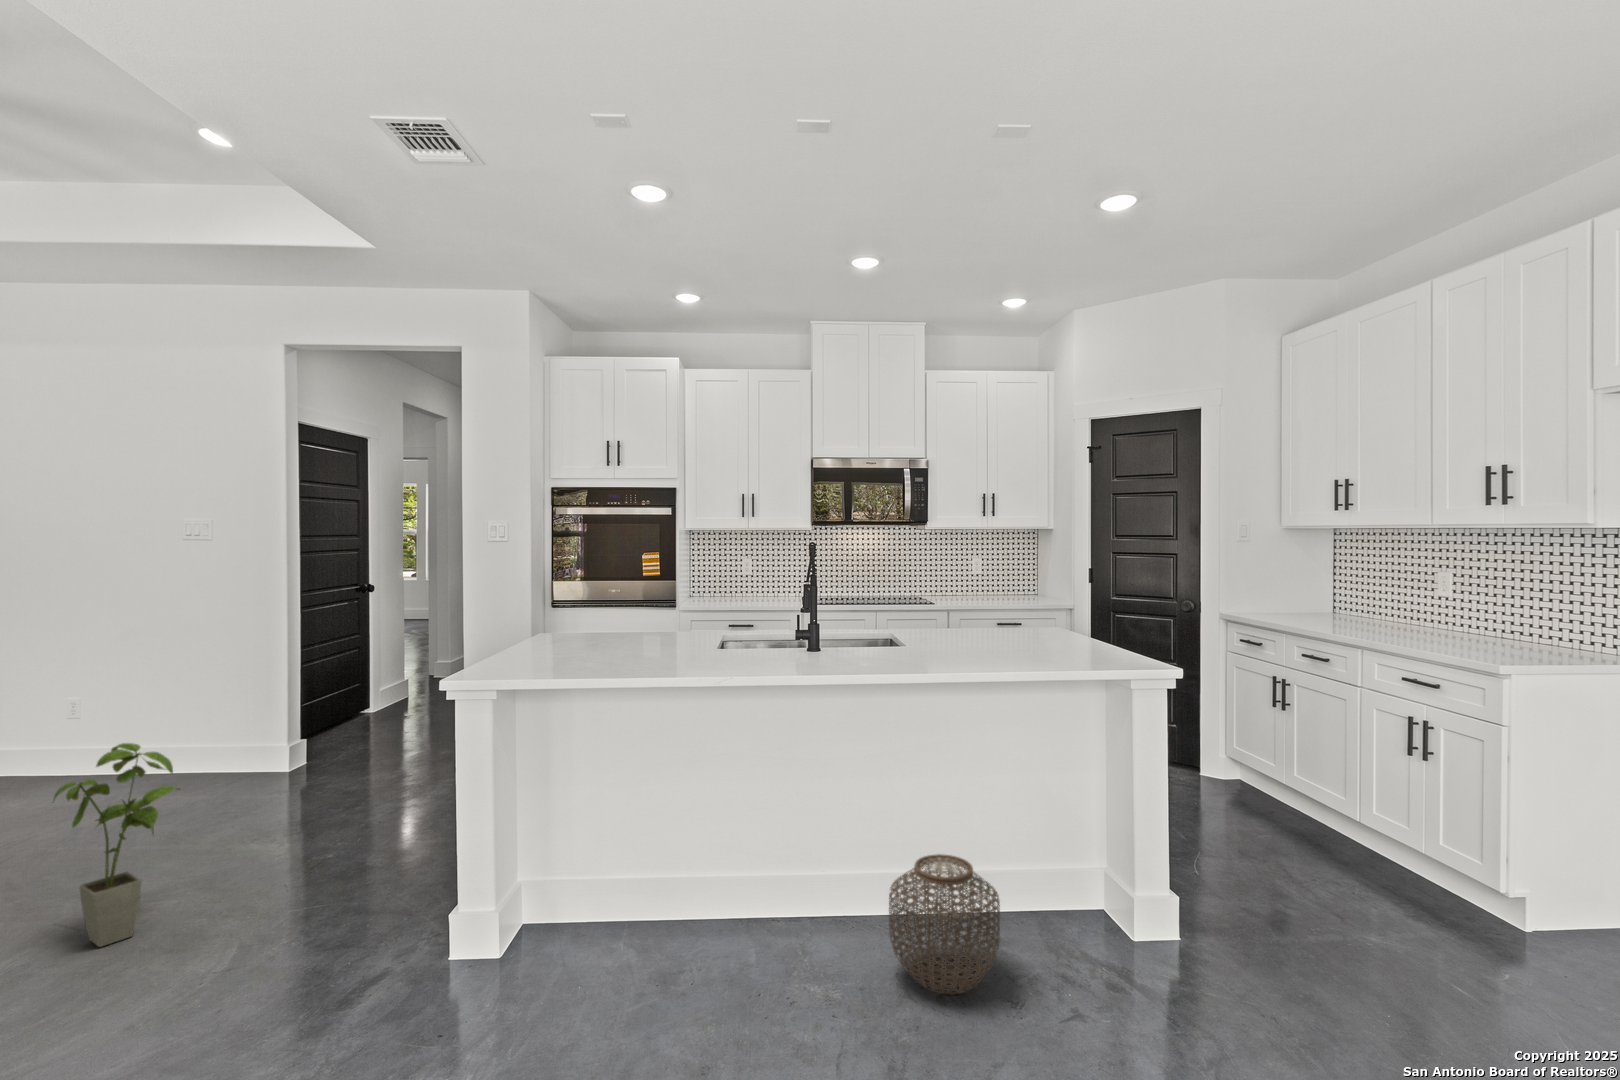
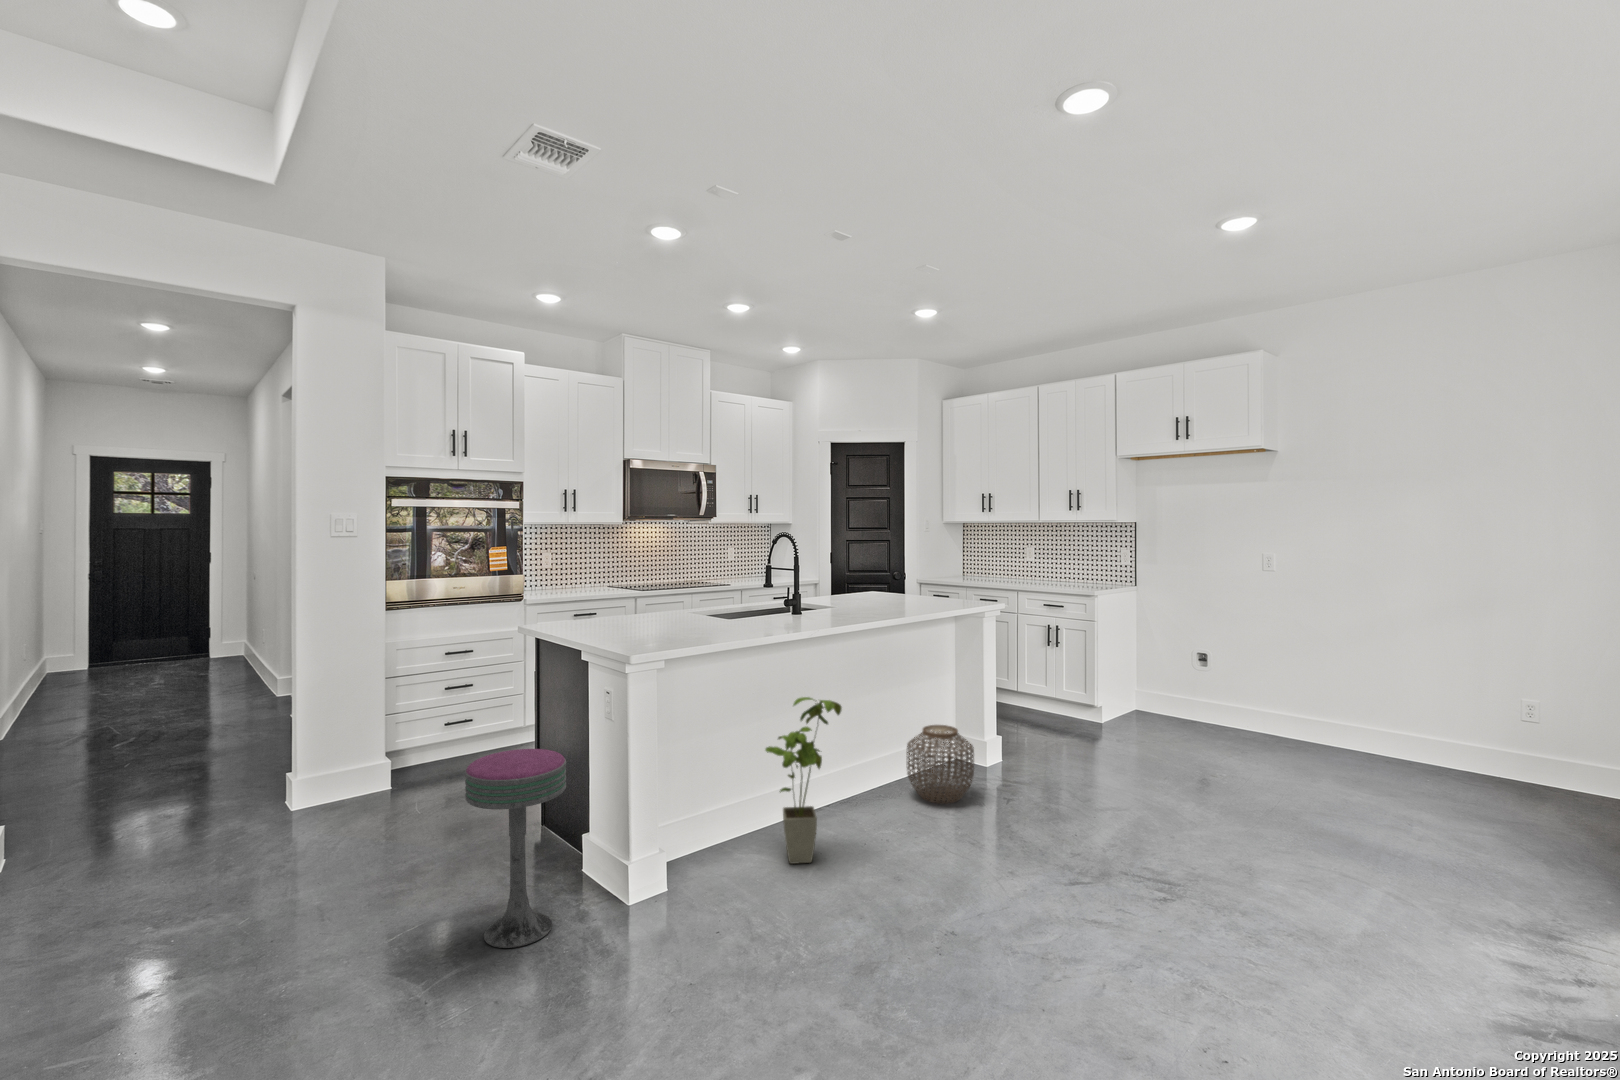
house plant: present [54,743,180,947] -> present [766,697,842,864]
bar stool: none [217,774,340,992] -> present [465,749,566,948]

